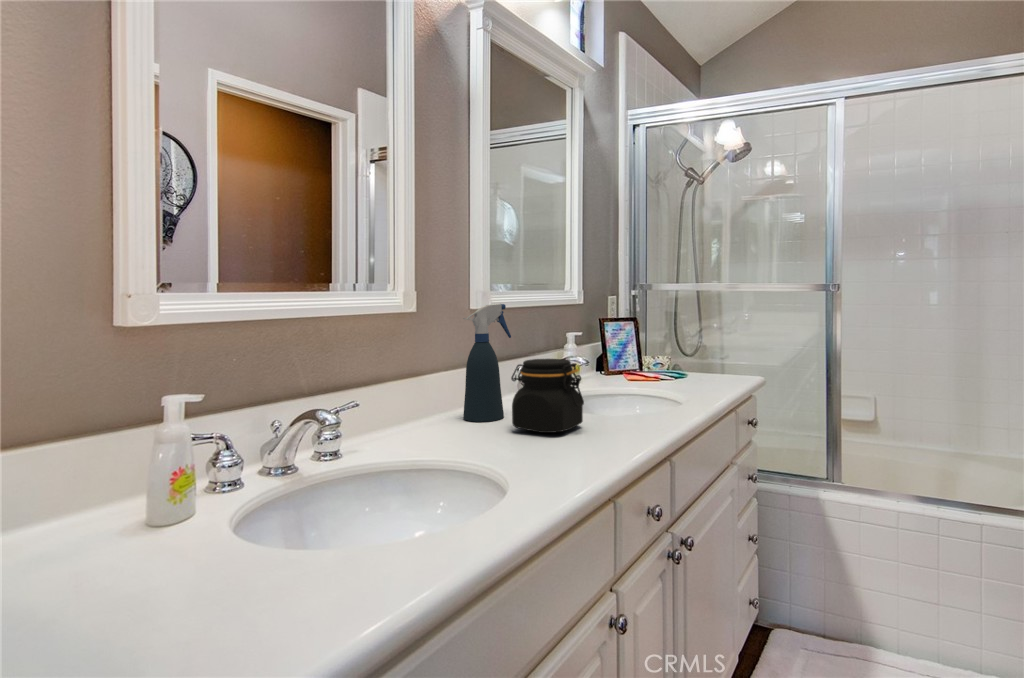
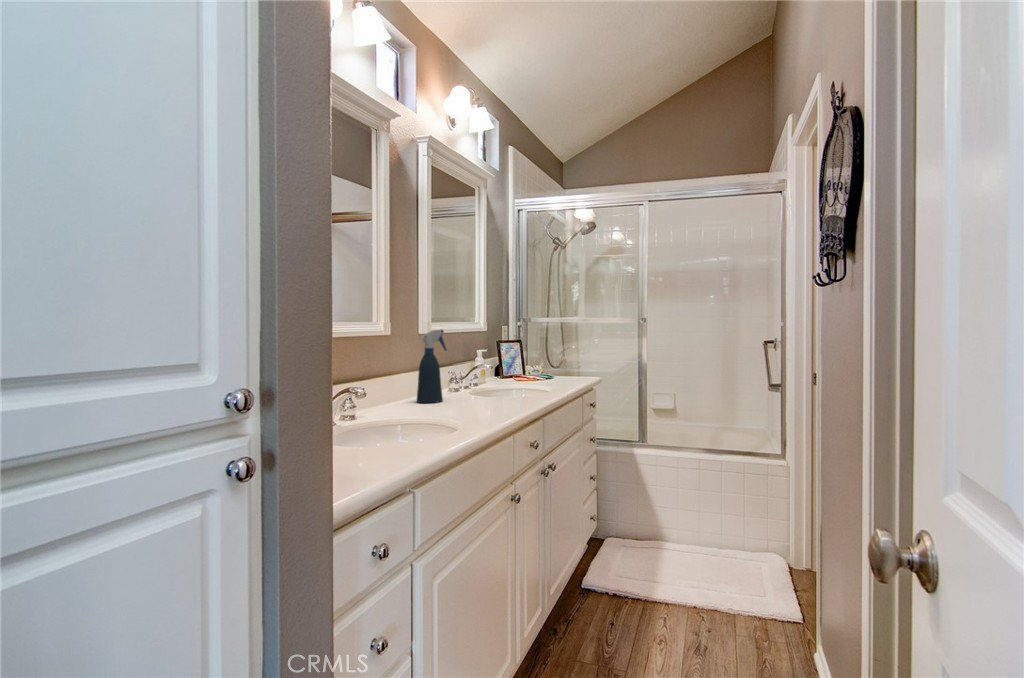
jar: present [511,359,584,433] -> none [450,363,495,406]

